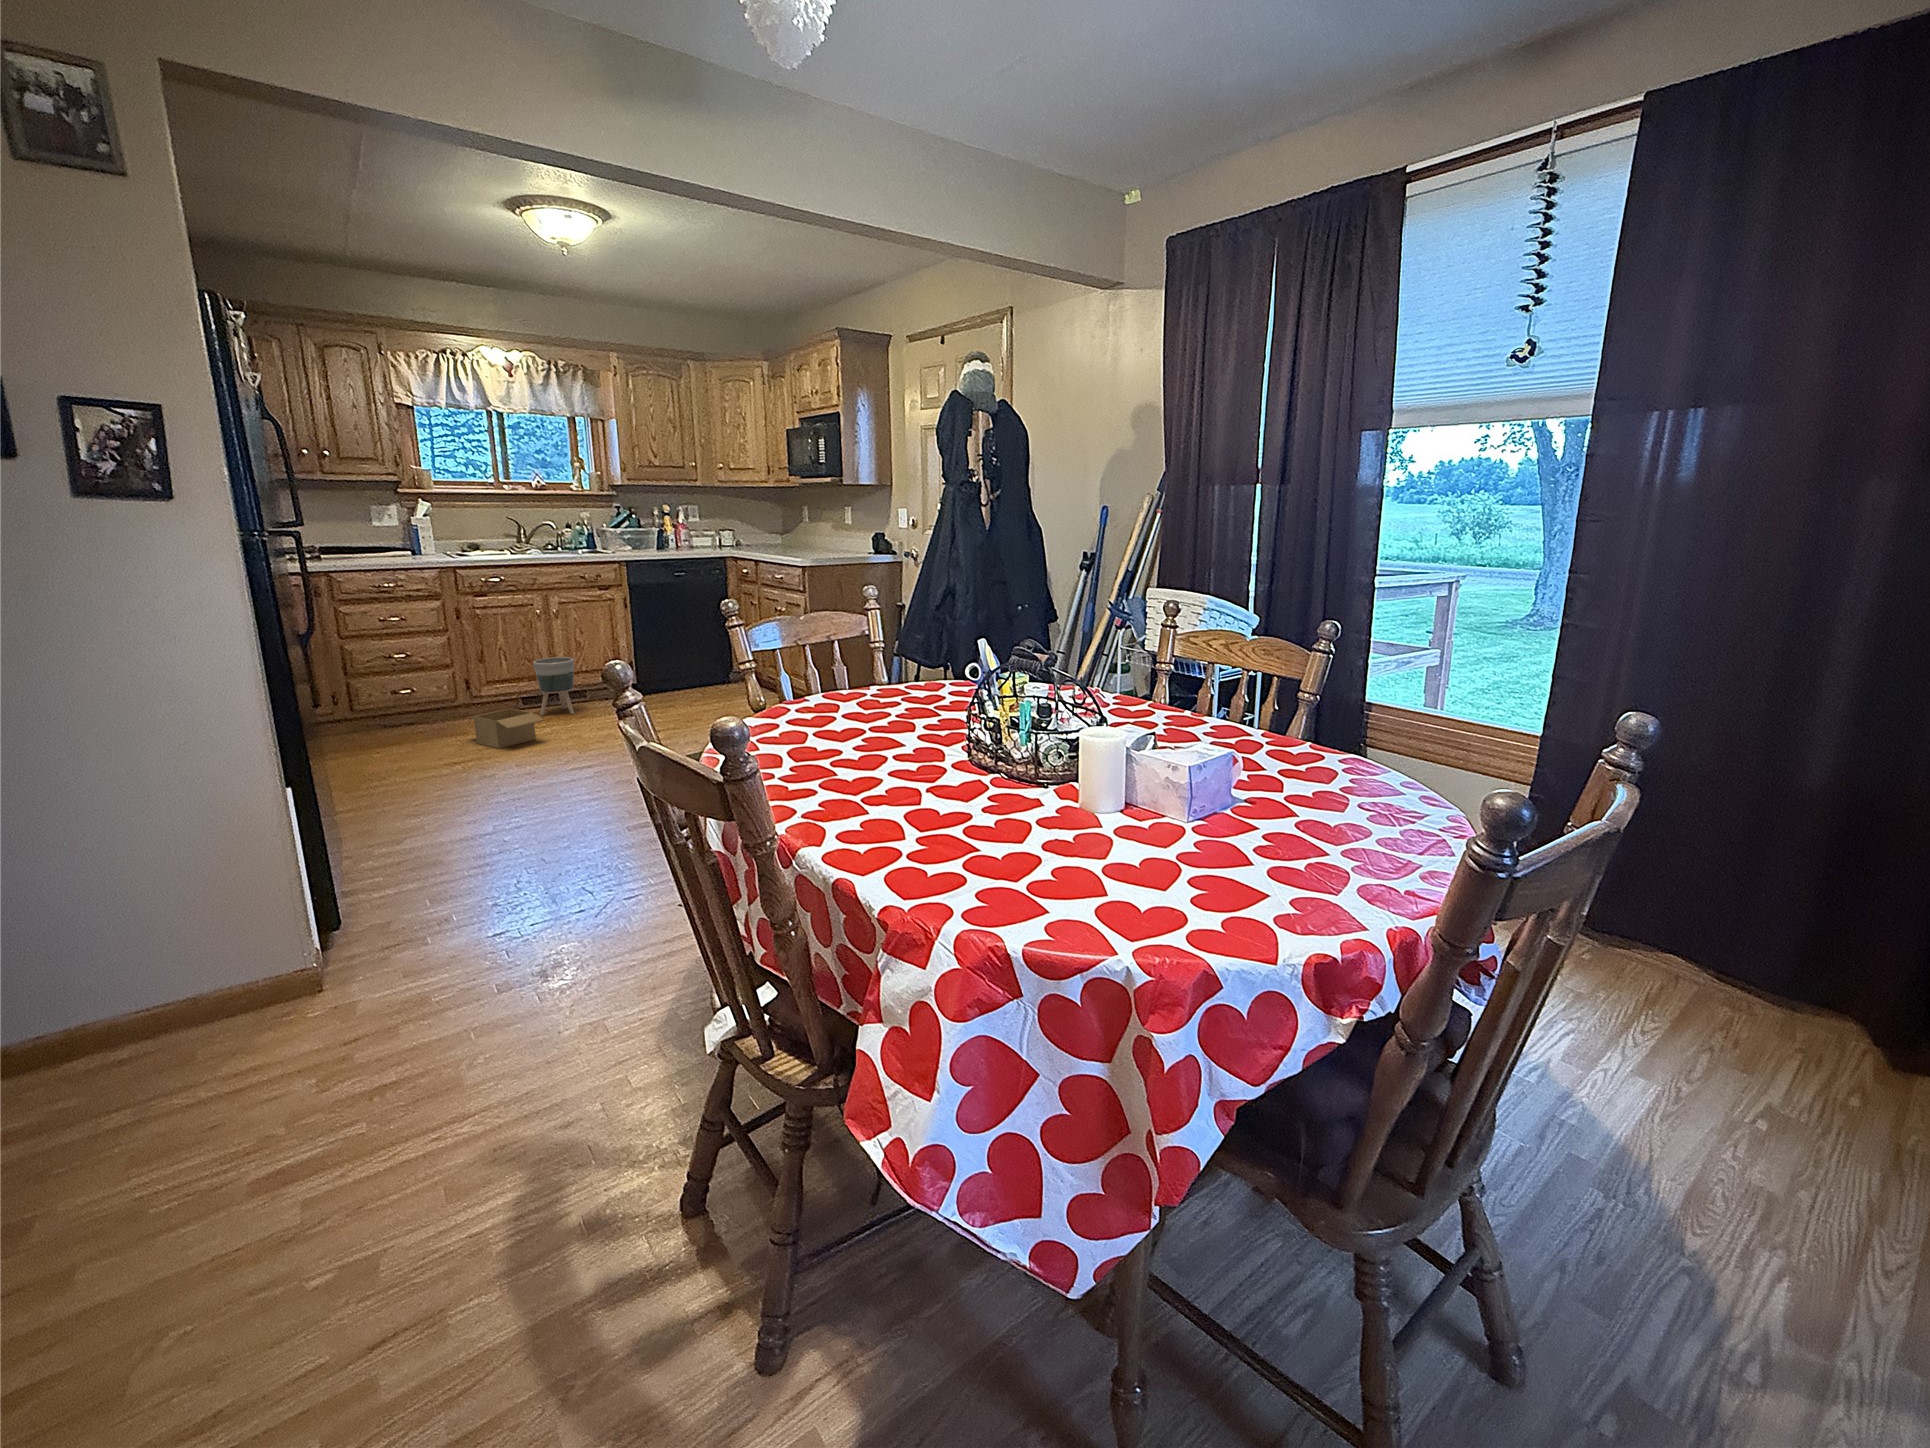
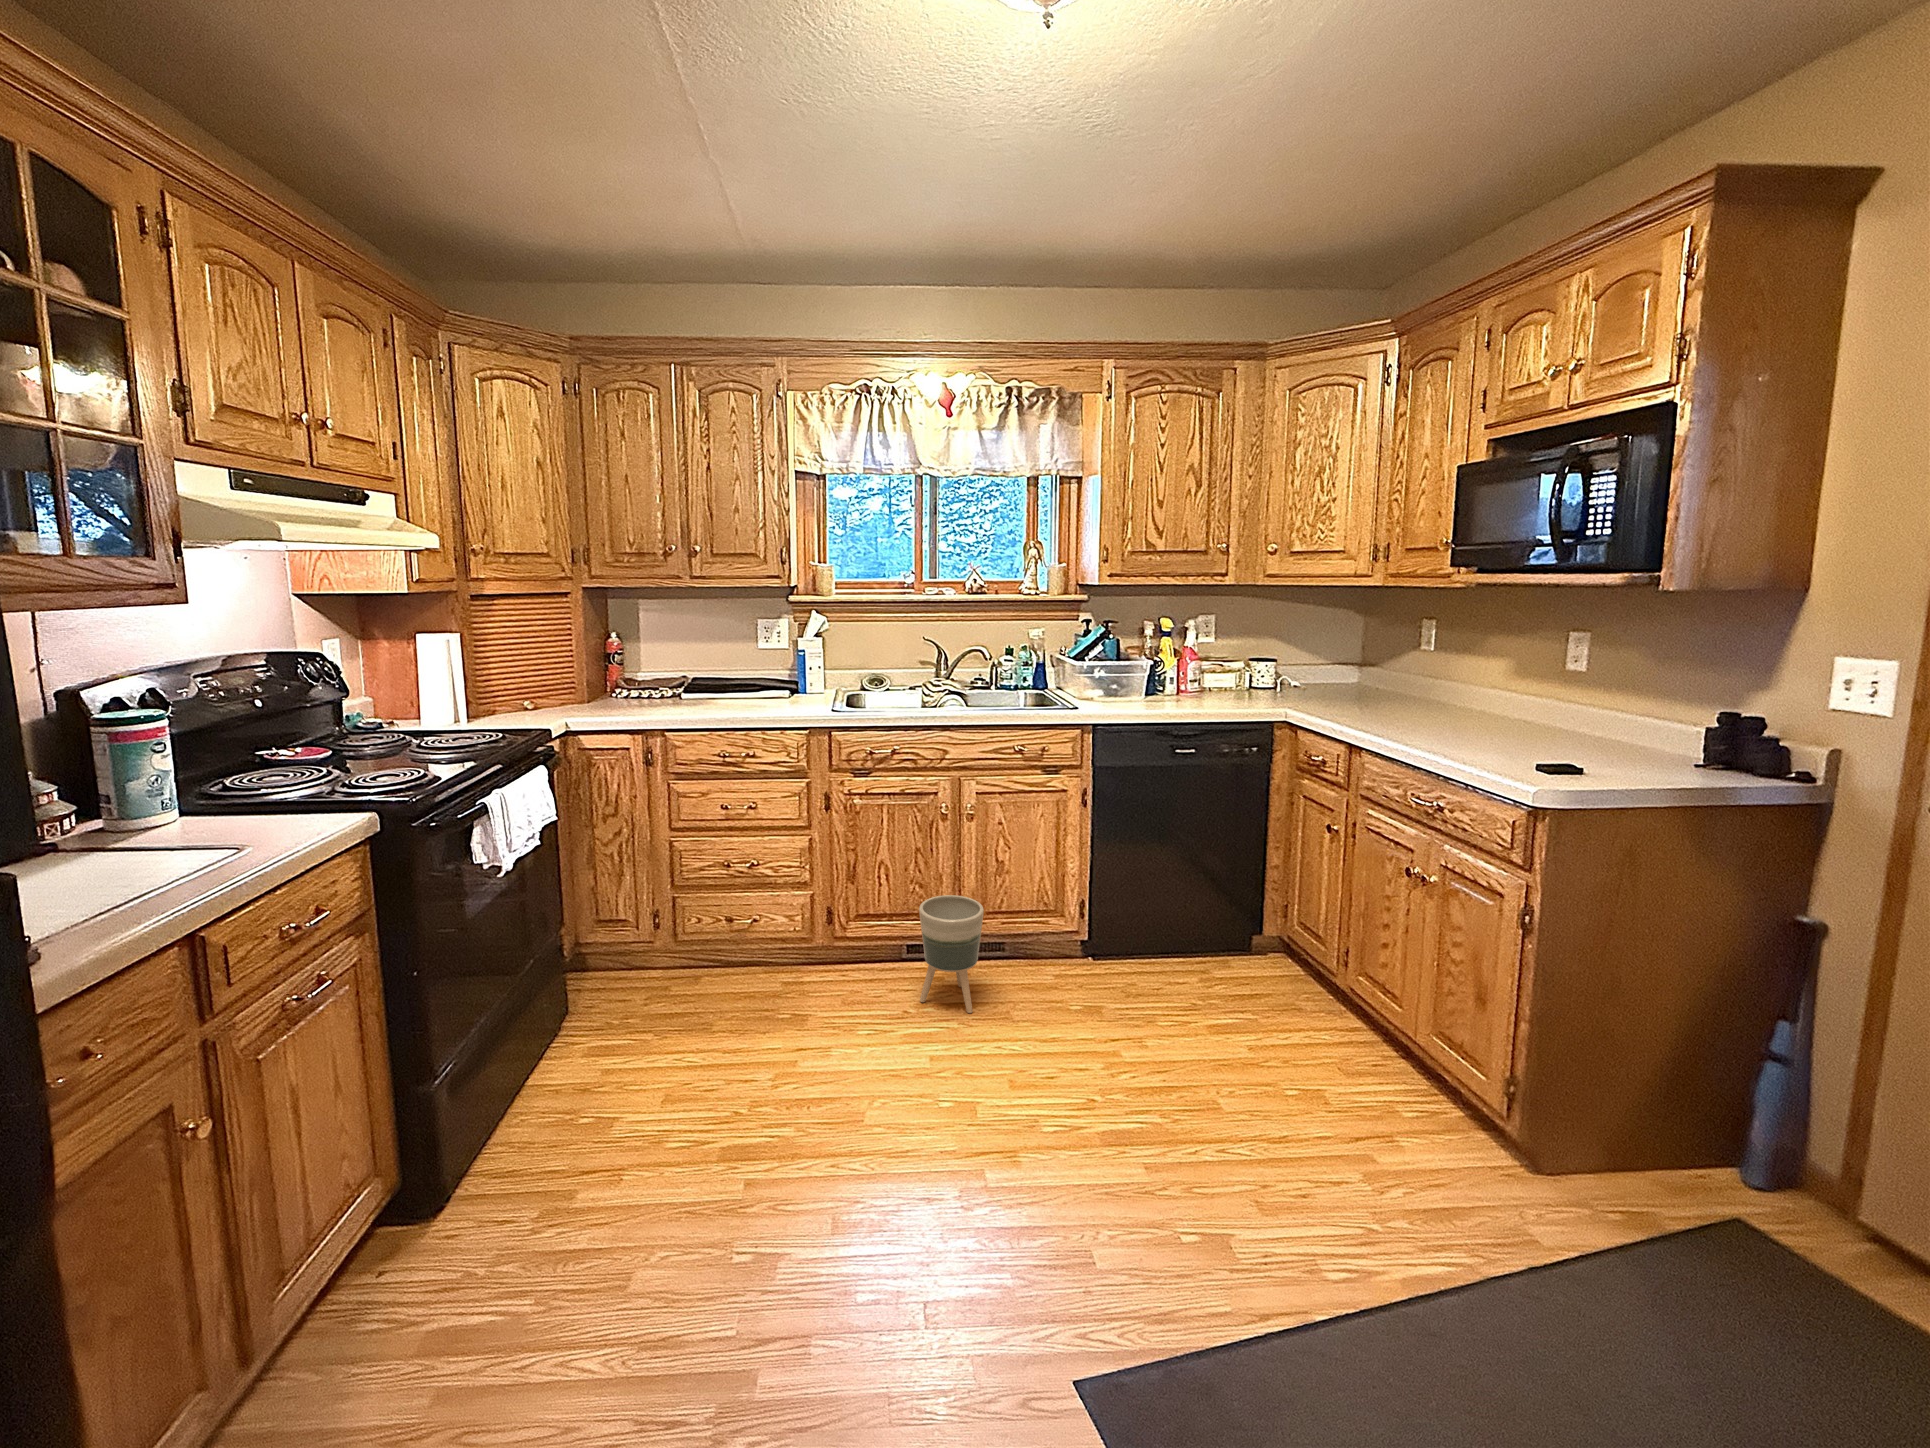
cardboard box: present [465,708,543,748] -> none [785,1013,899,1133]

